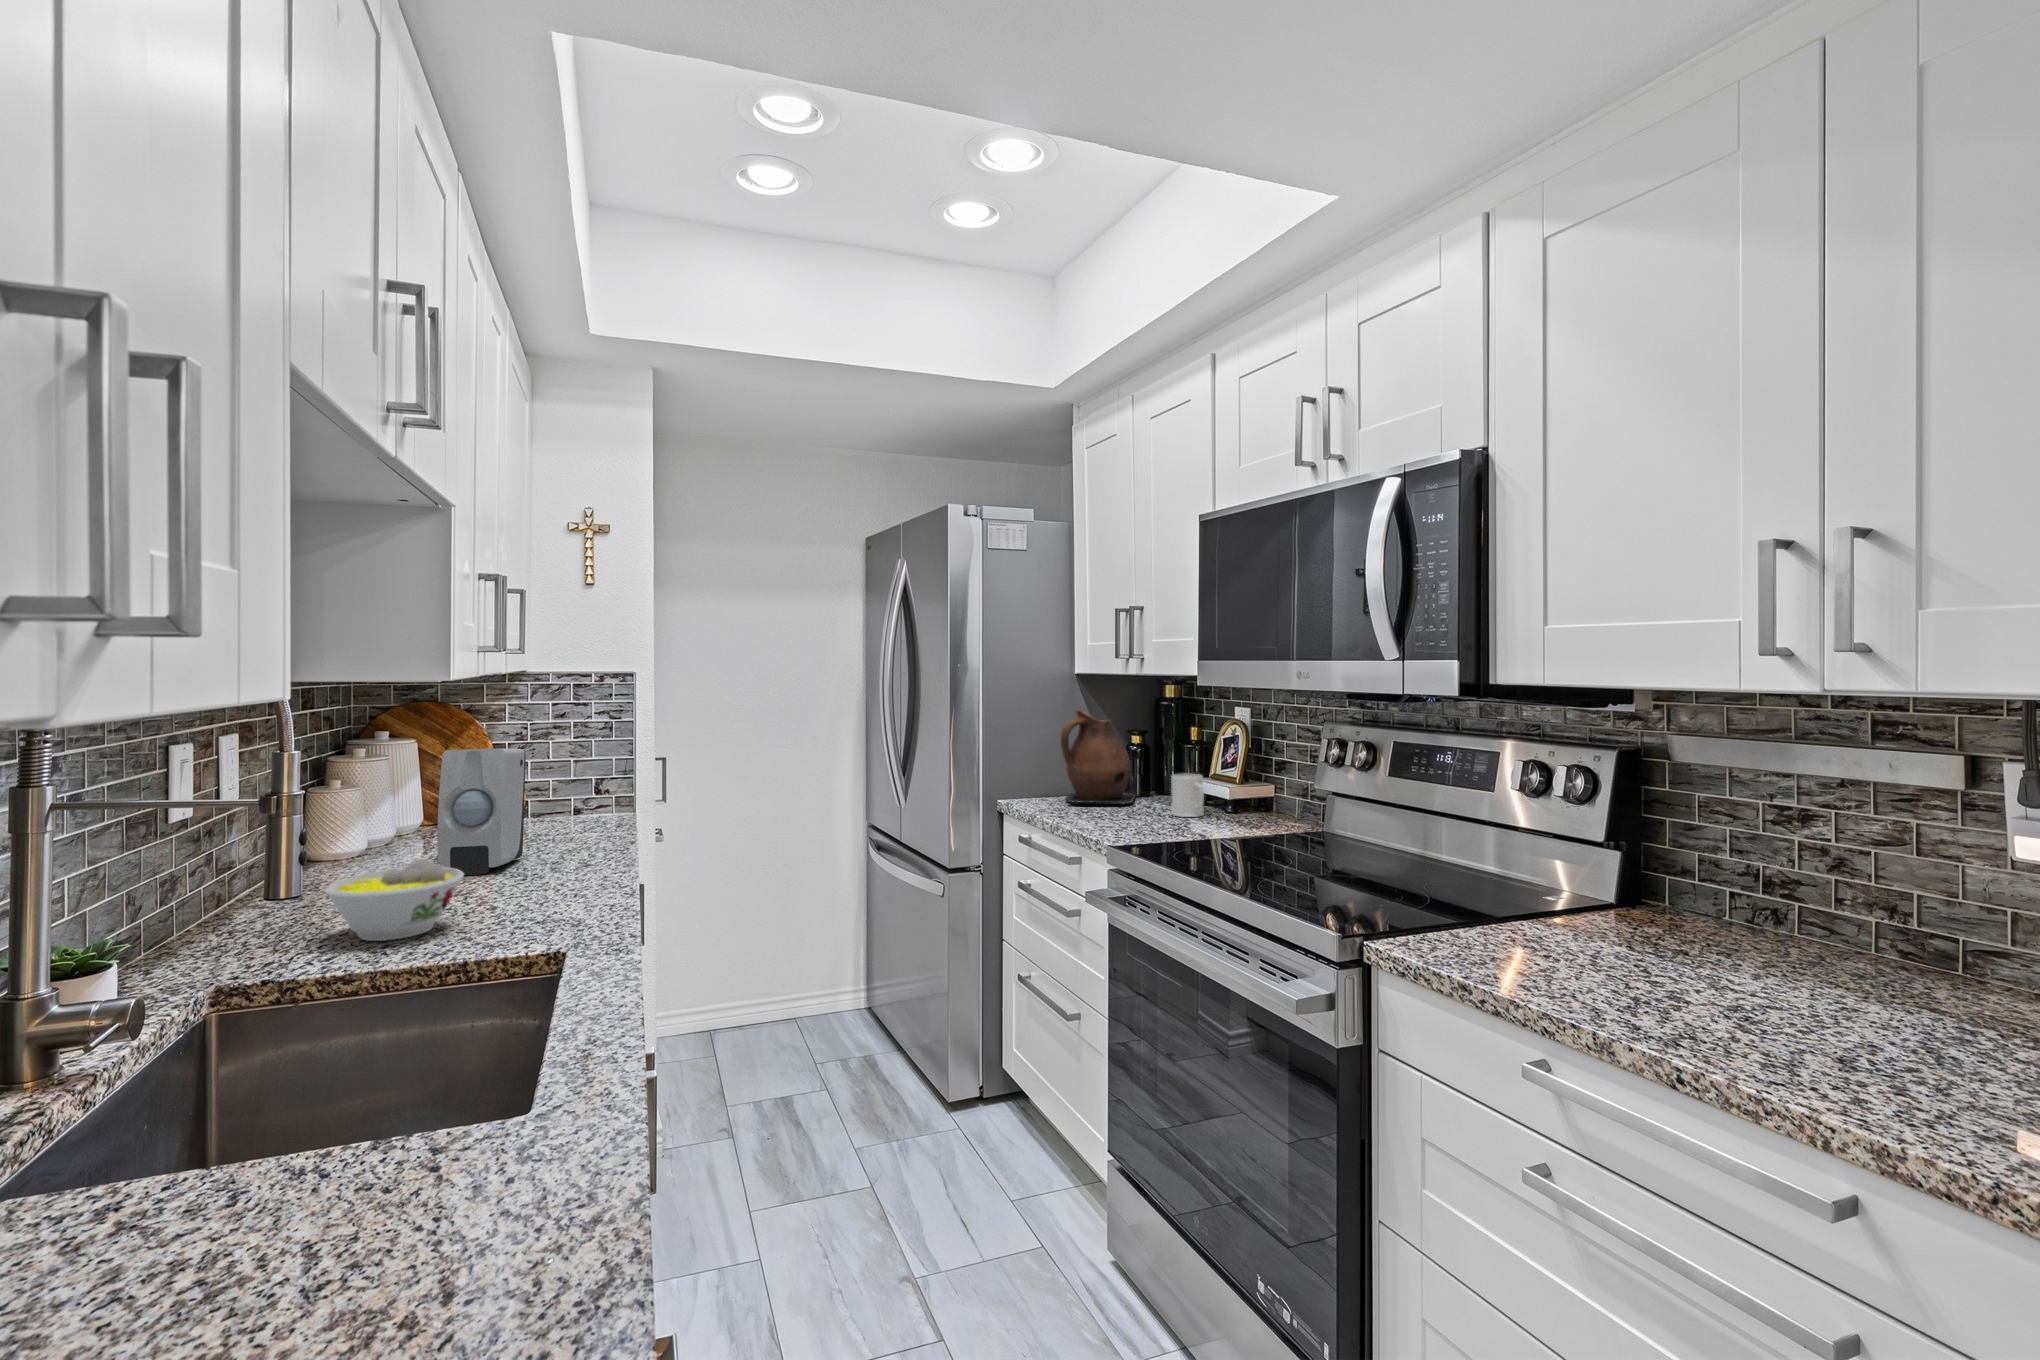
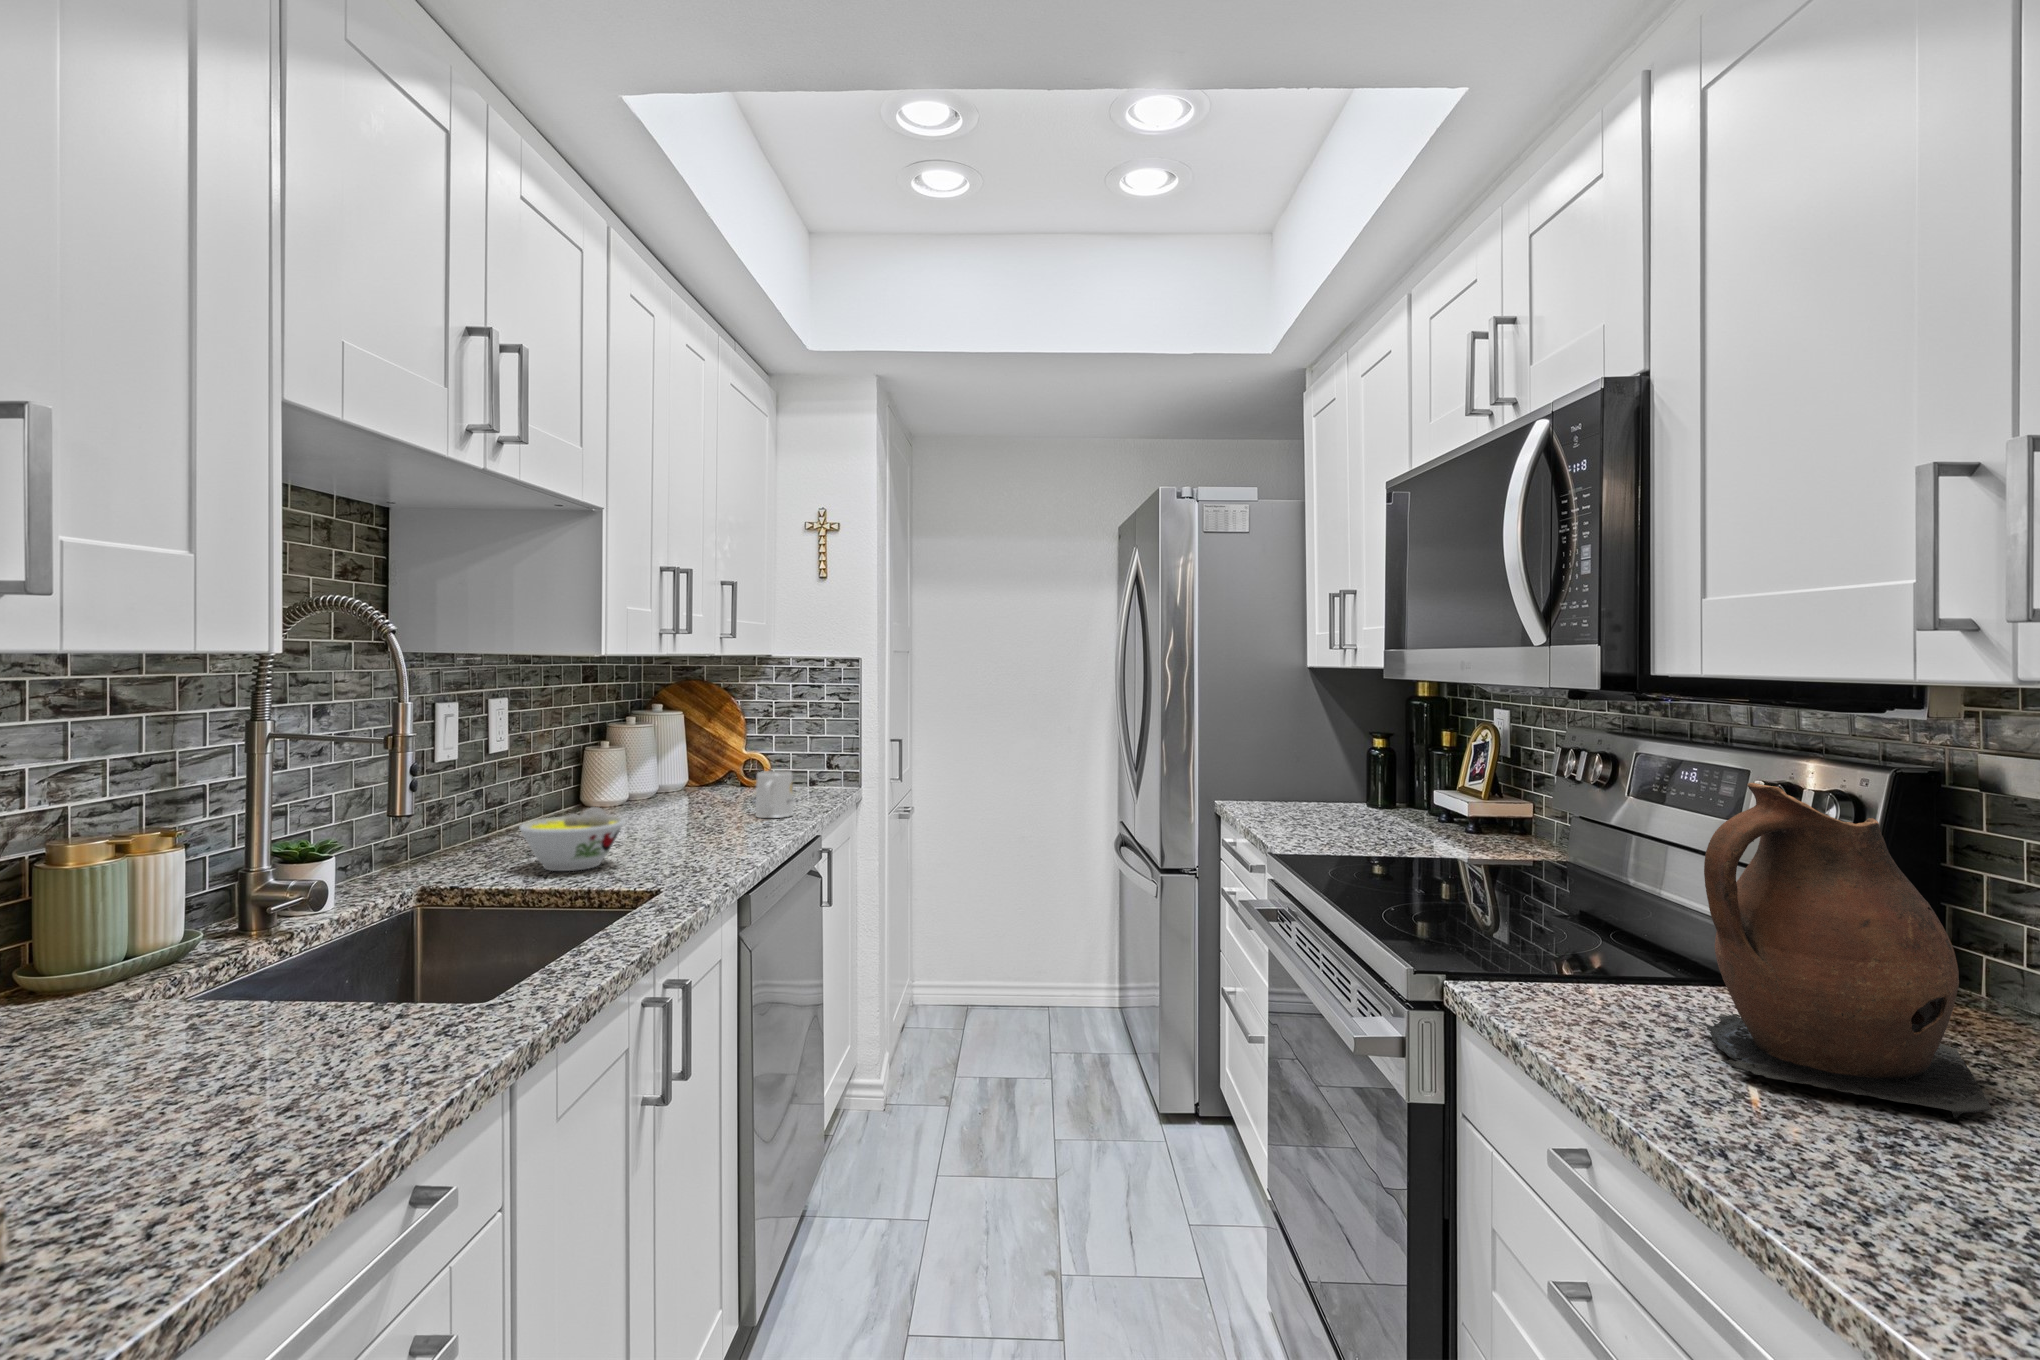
ceramic pitcher: present [1061,710,1136,804] -> present [1700,783,1992,1118]
soap dispenser: present [437,749,526,875] -> none [648,719,730,830]
mug: present [1171,774,1204,817] -> present [756,771,793,818]

